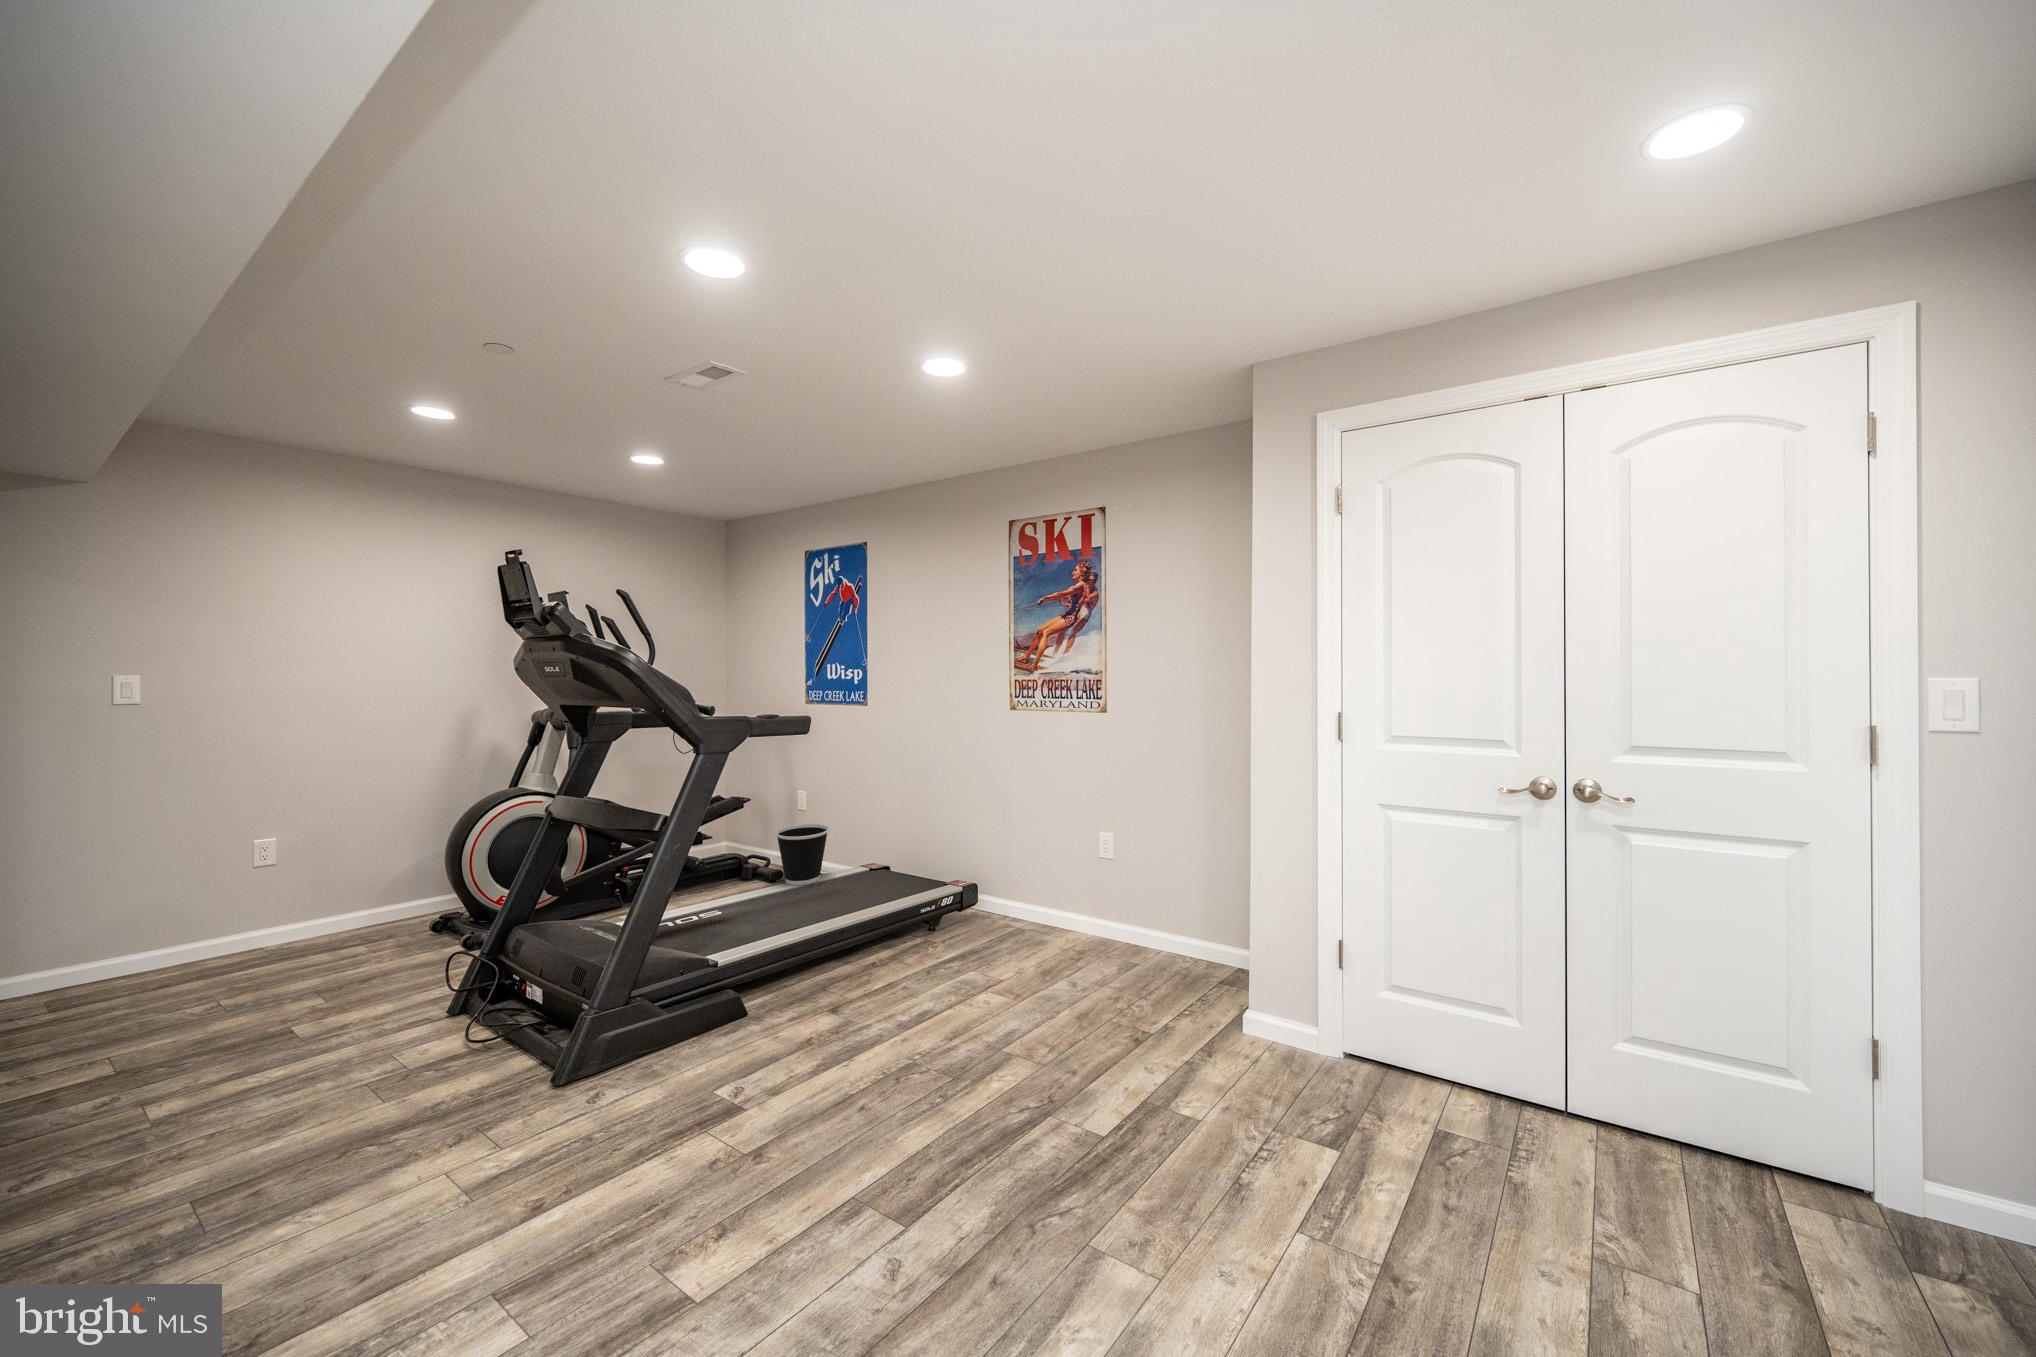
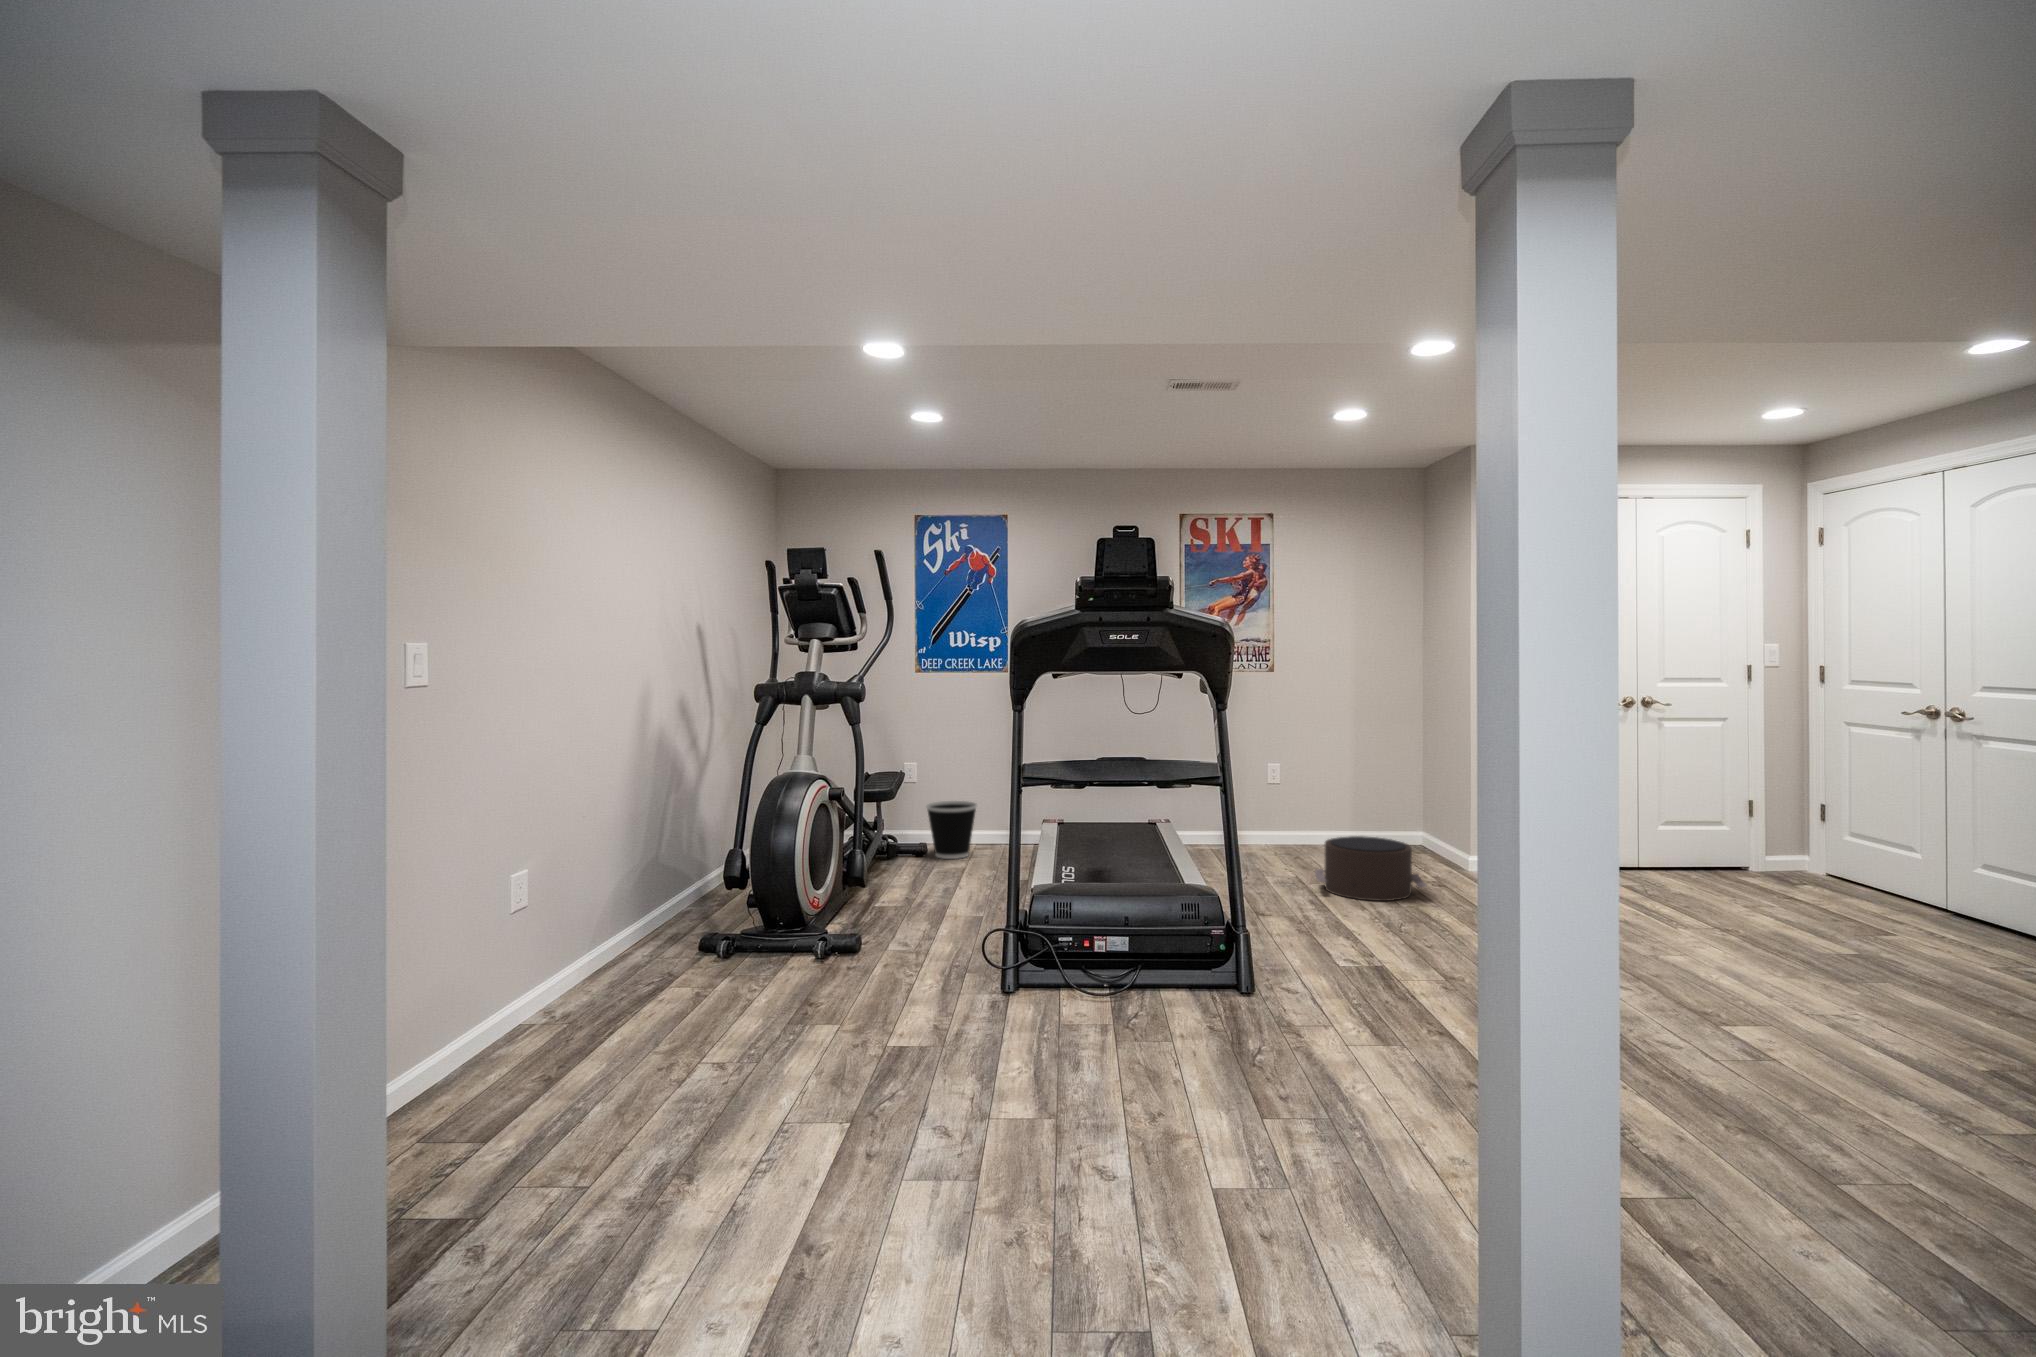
pouf: none [933,980,1106,1143] -> present [1315,836,1427,901]

